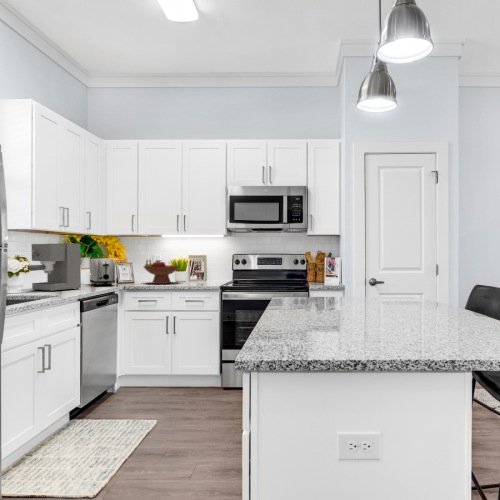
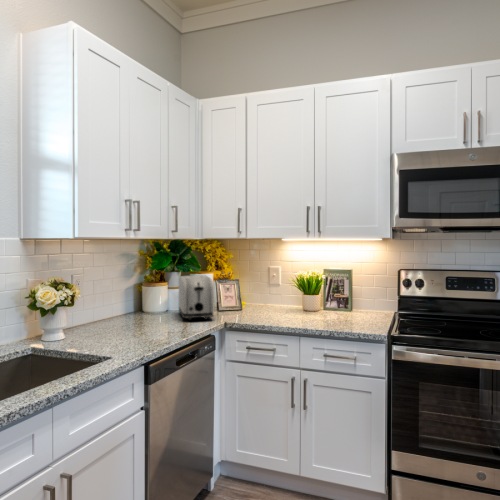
coffee maker: present [30,243,81,291] -> none [69,256,158,337]
fruit bowl: present [144,260,179,284] -> none [256,278,312,317]

